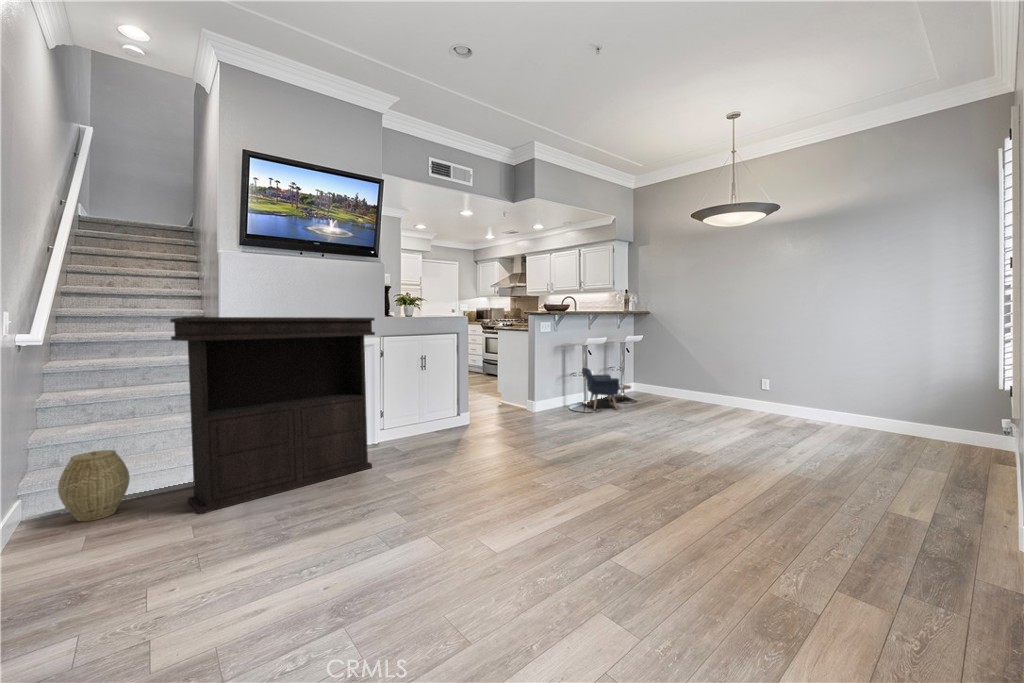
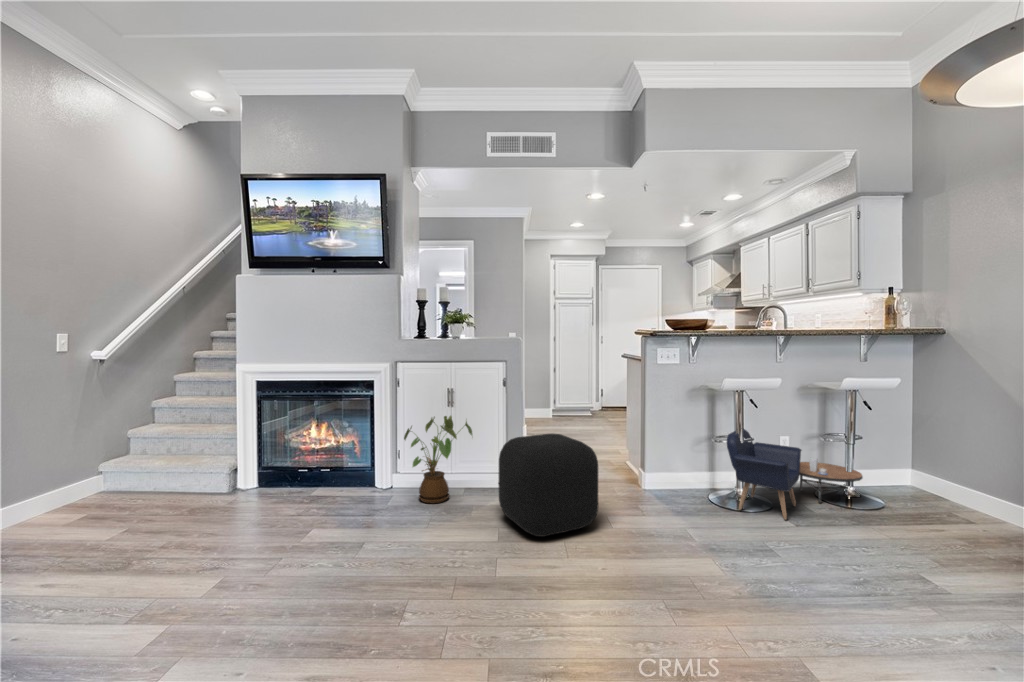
console table: present [171,317,375,514] -> none [75,345,306,538]
house plant: none [413,374,461,439] -> present [404,416,472,503]
ottoman: none [495,376,557,435] -> present [499,434,598,537]
woven basket: present [58,450,130,521] -> none [43,457,104,517]

